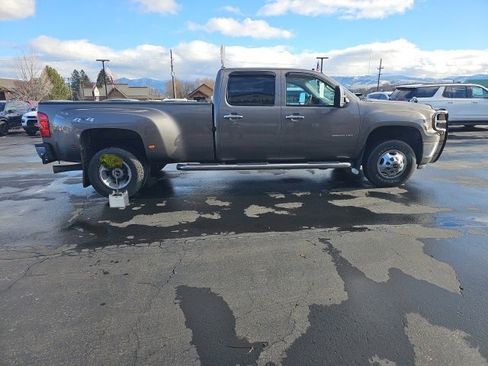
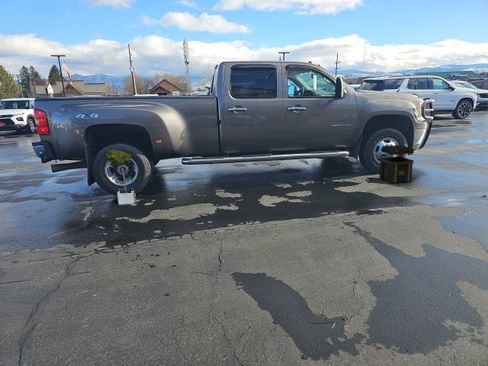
toolbox: none [382,158,419,199] -> present [379,145,414,183]

